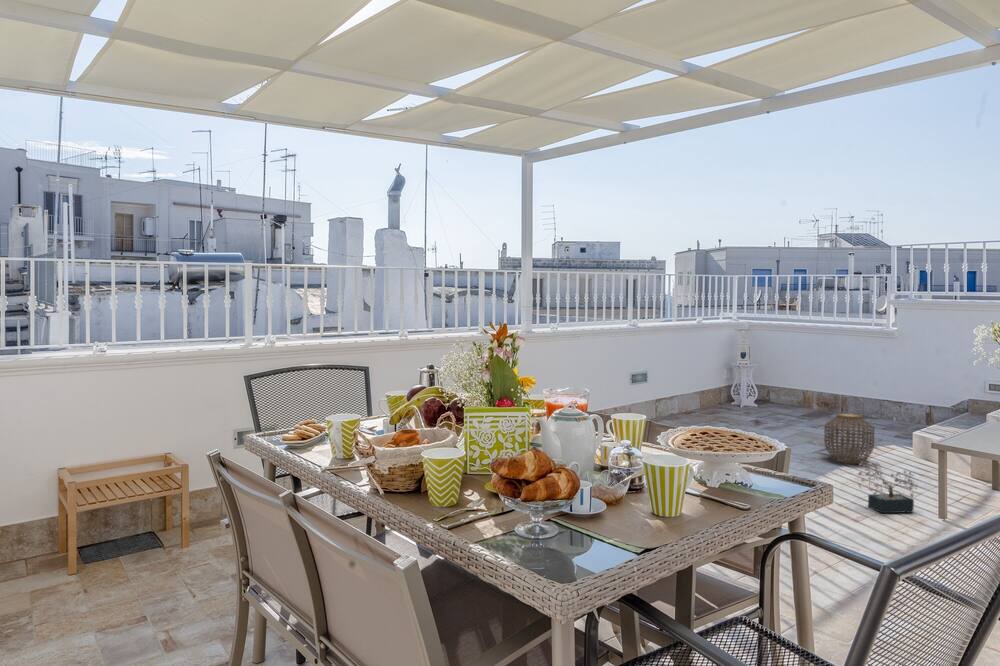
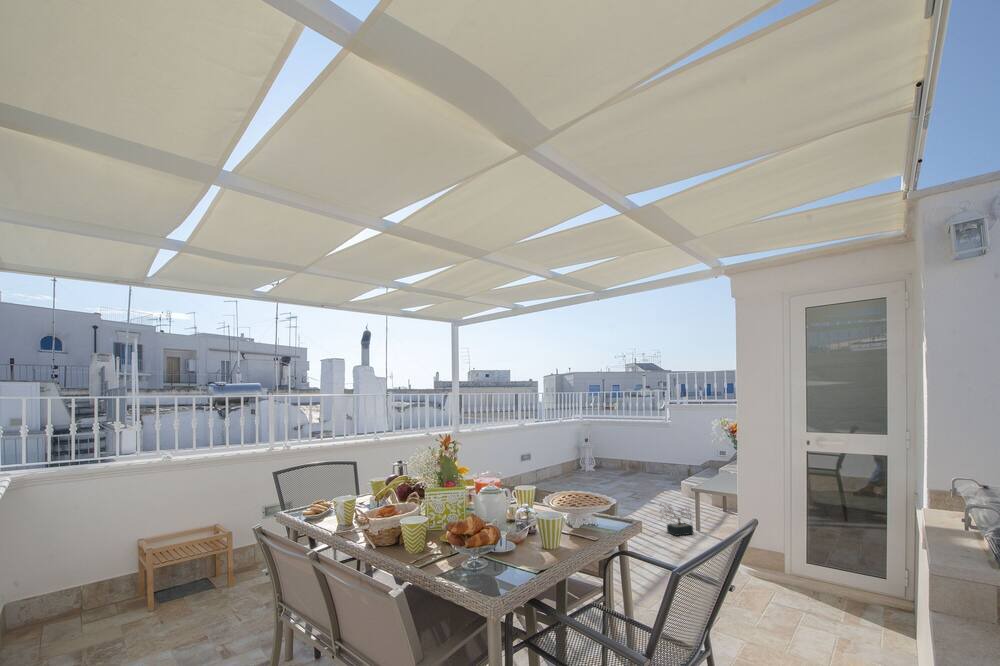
woven basket: present [824,413,874,464] -> none [638,473,667,505]

